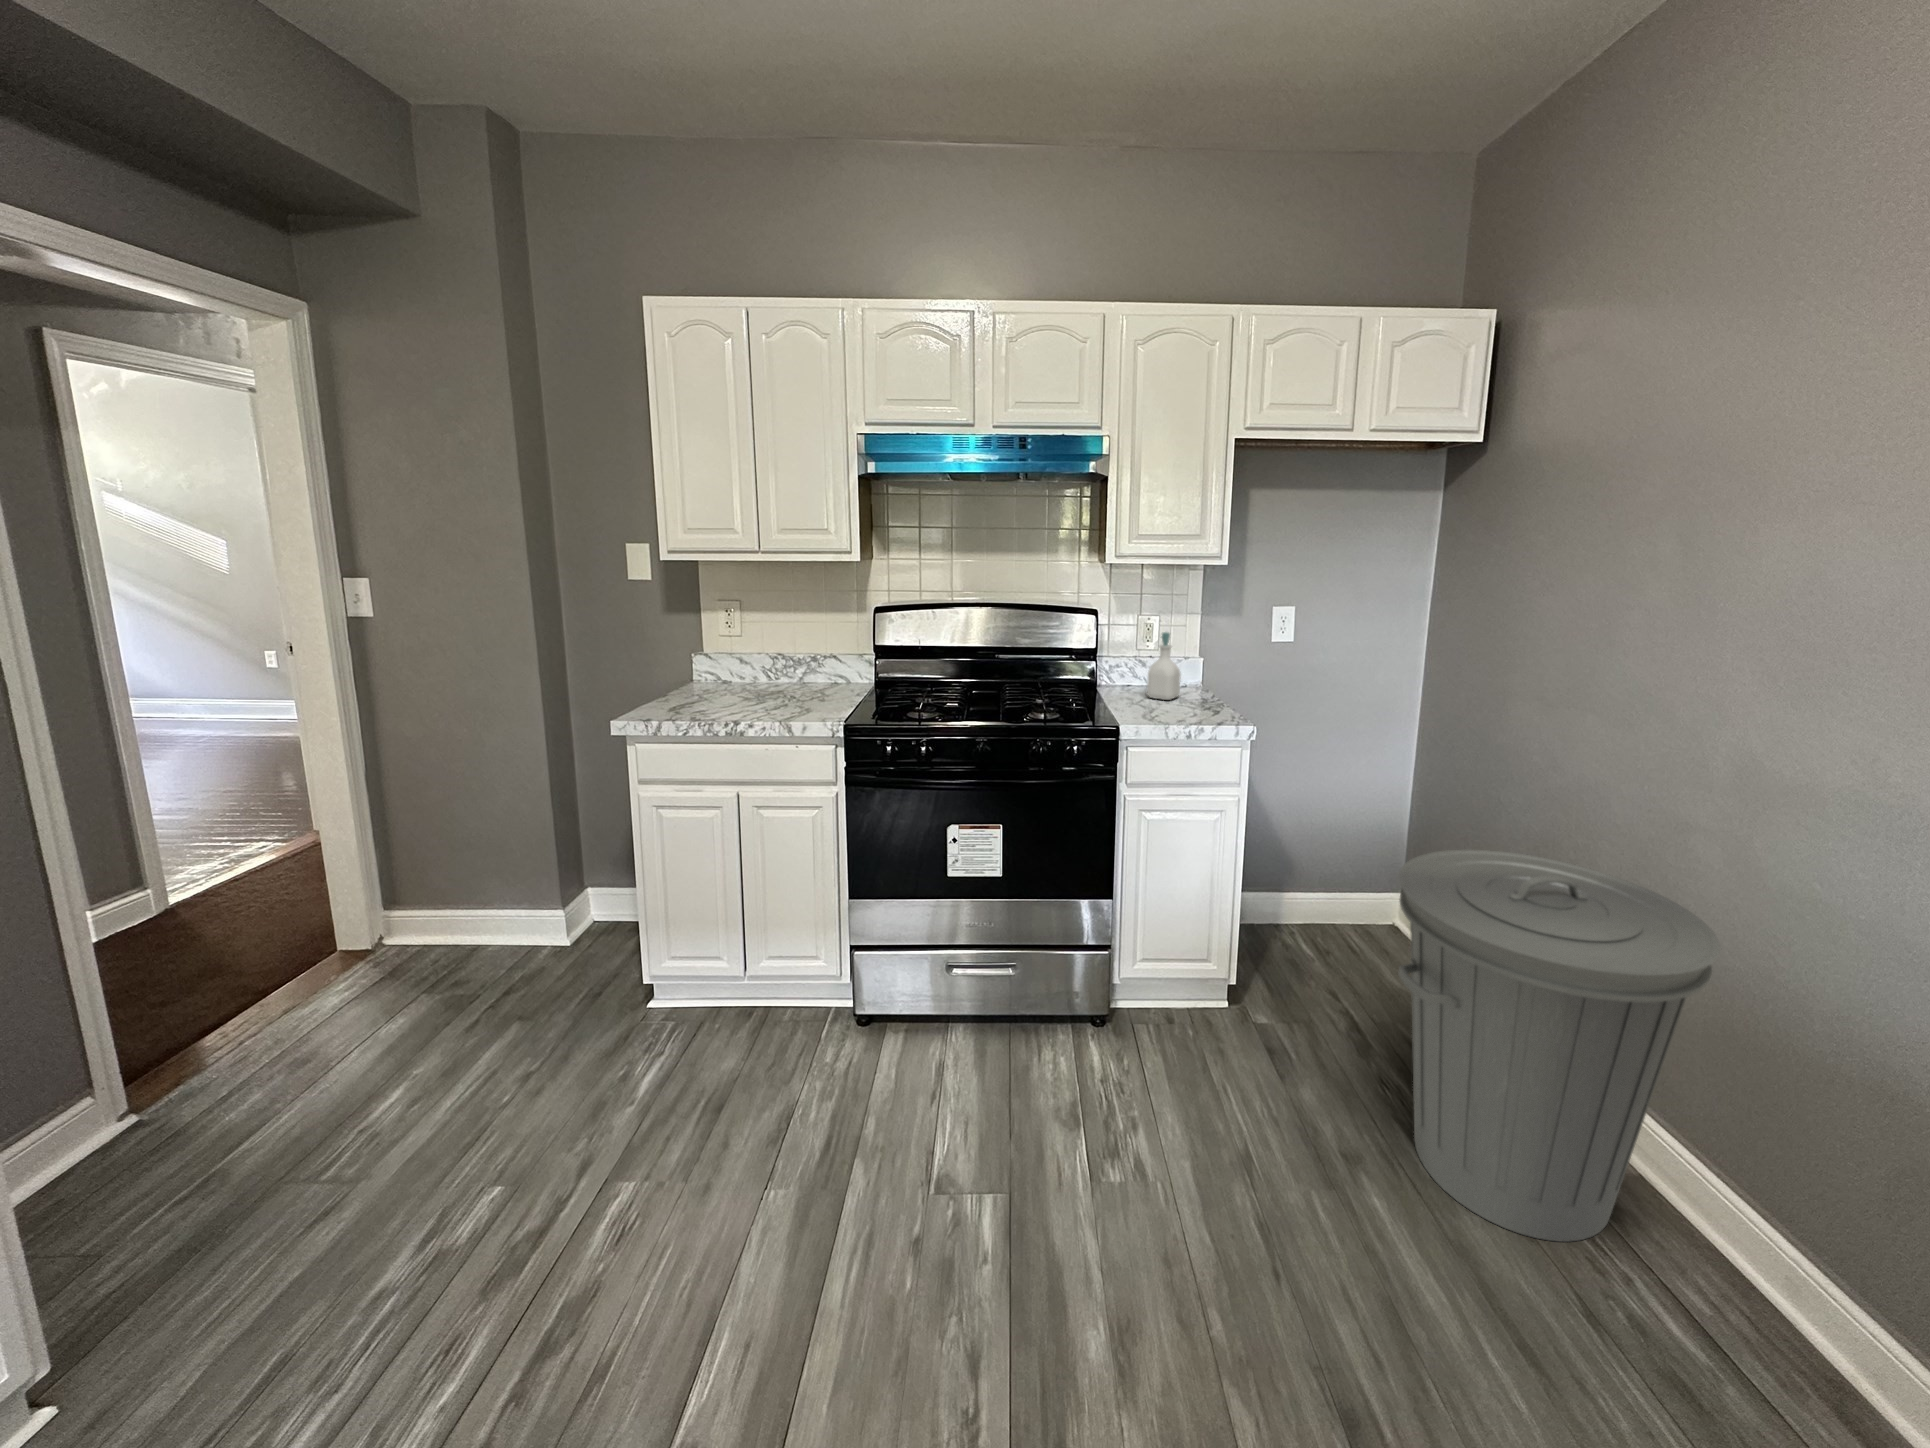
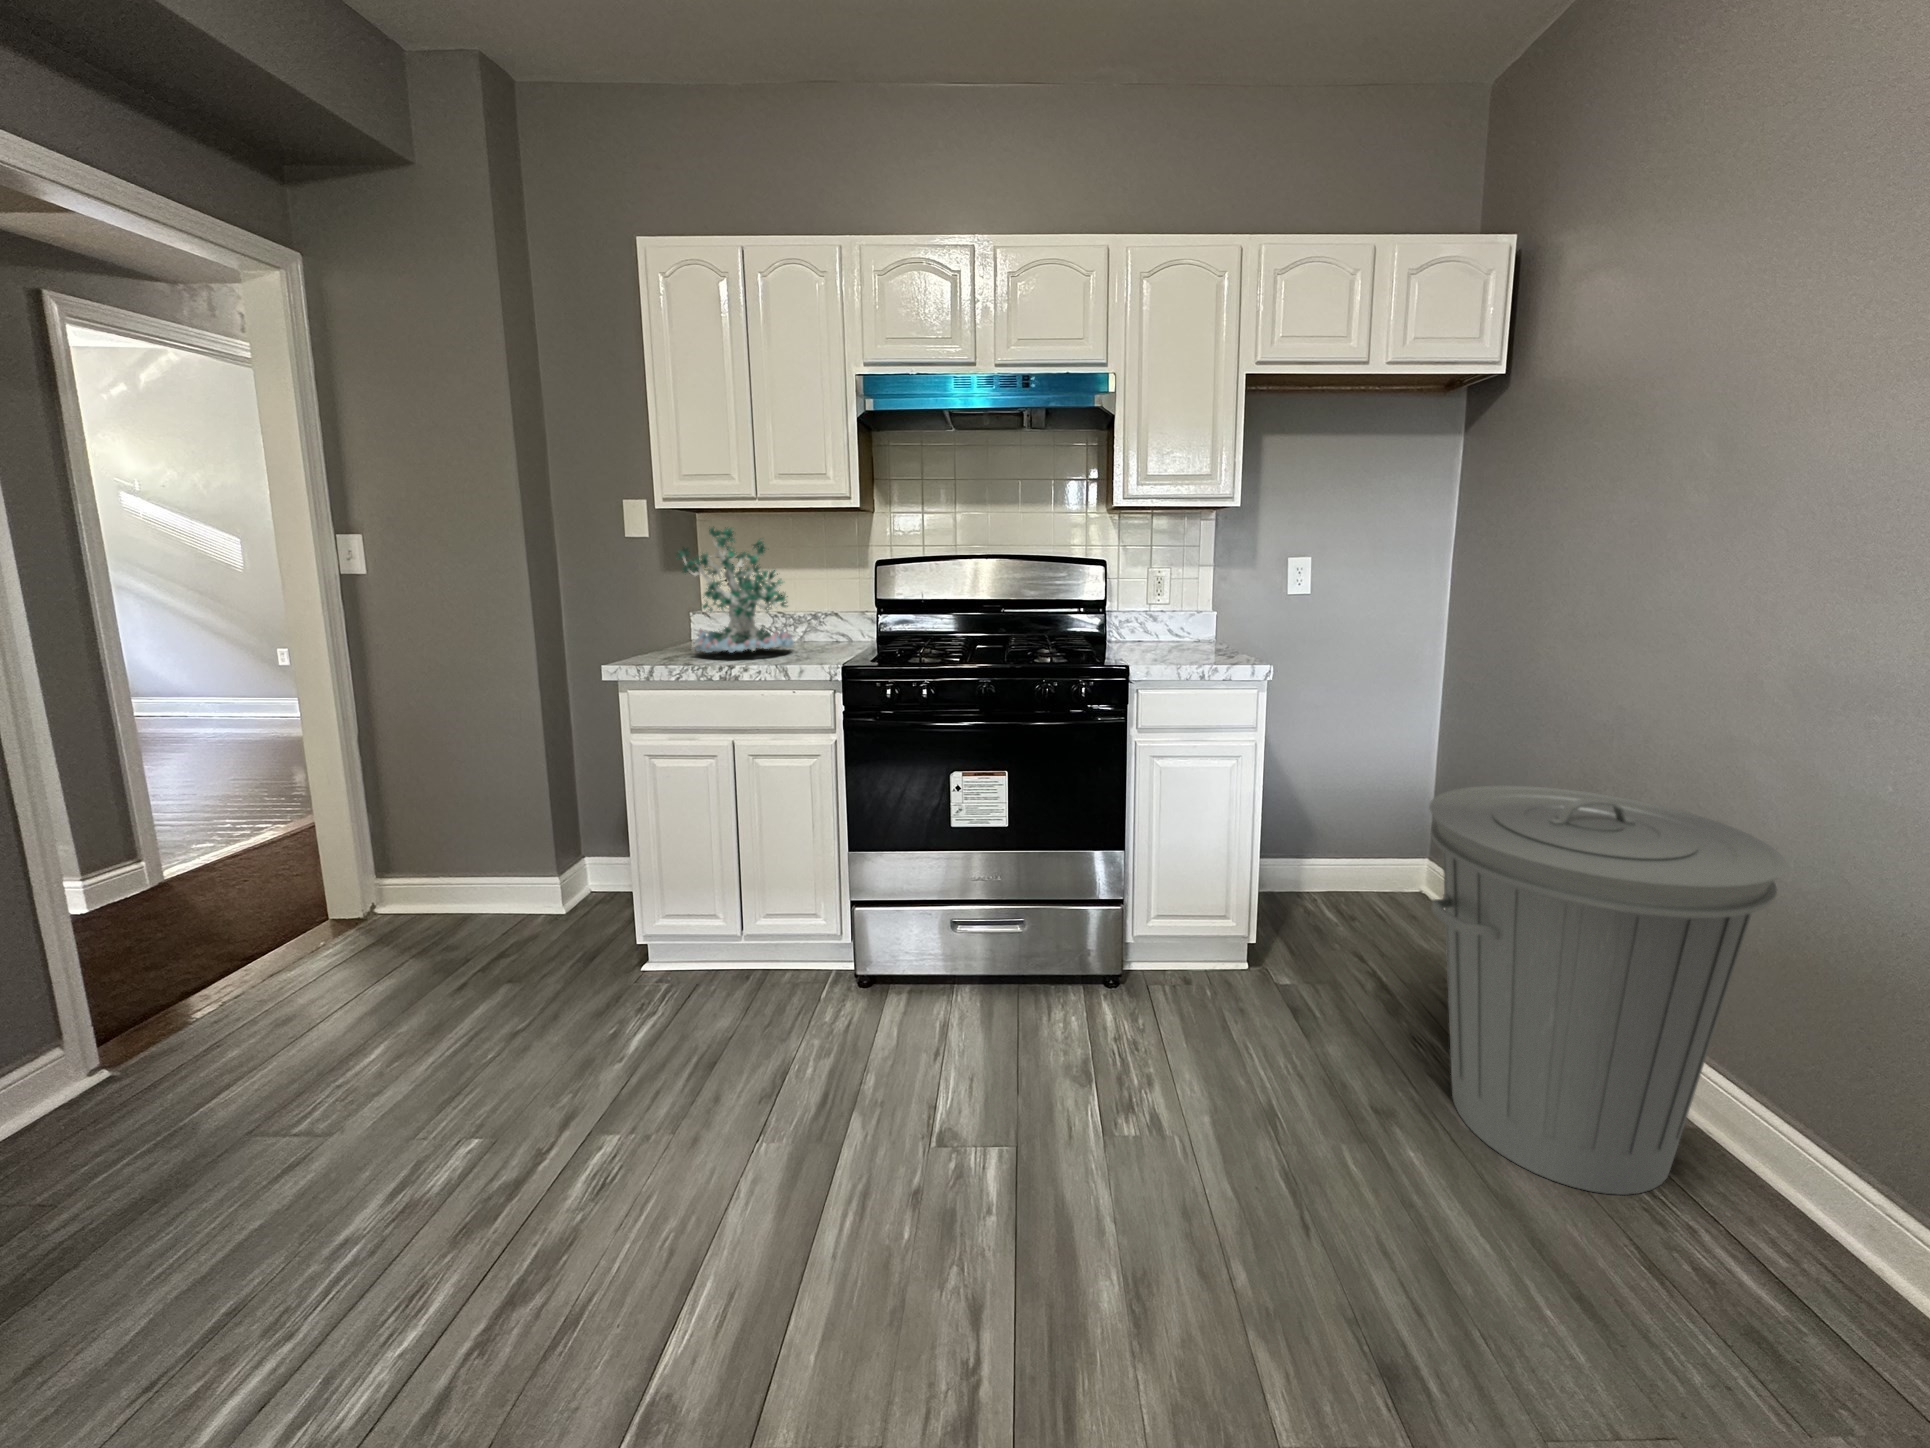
plant: none [679,580,796,705] -> present [677,526,794,653]
soap bottle: present [1147,632,1181,700] -> none [1159,580,1194,650]

